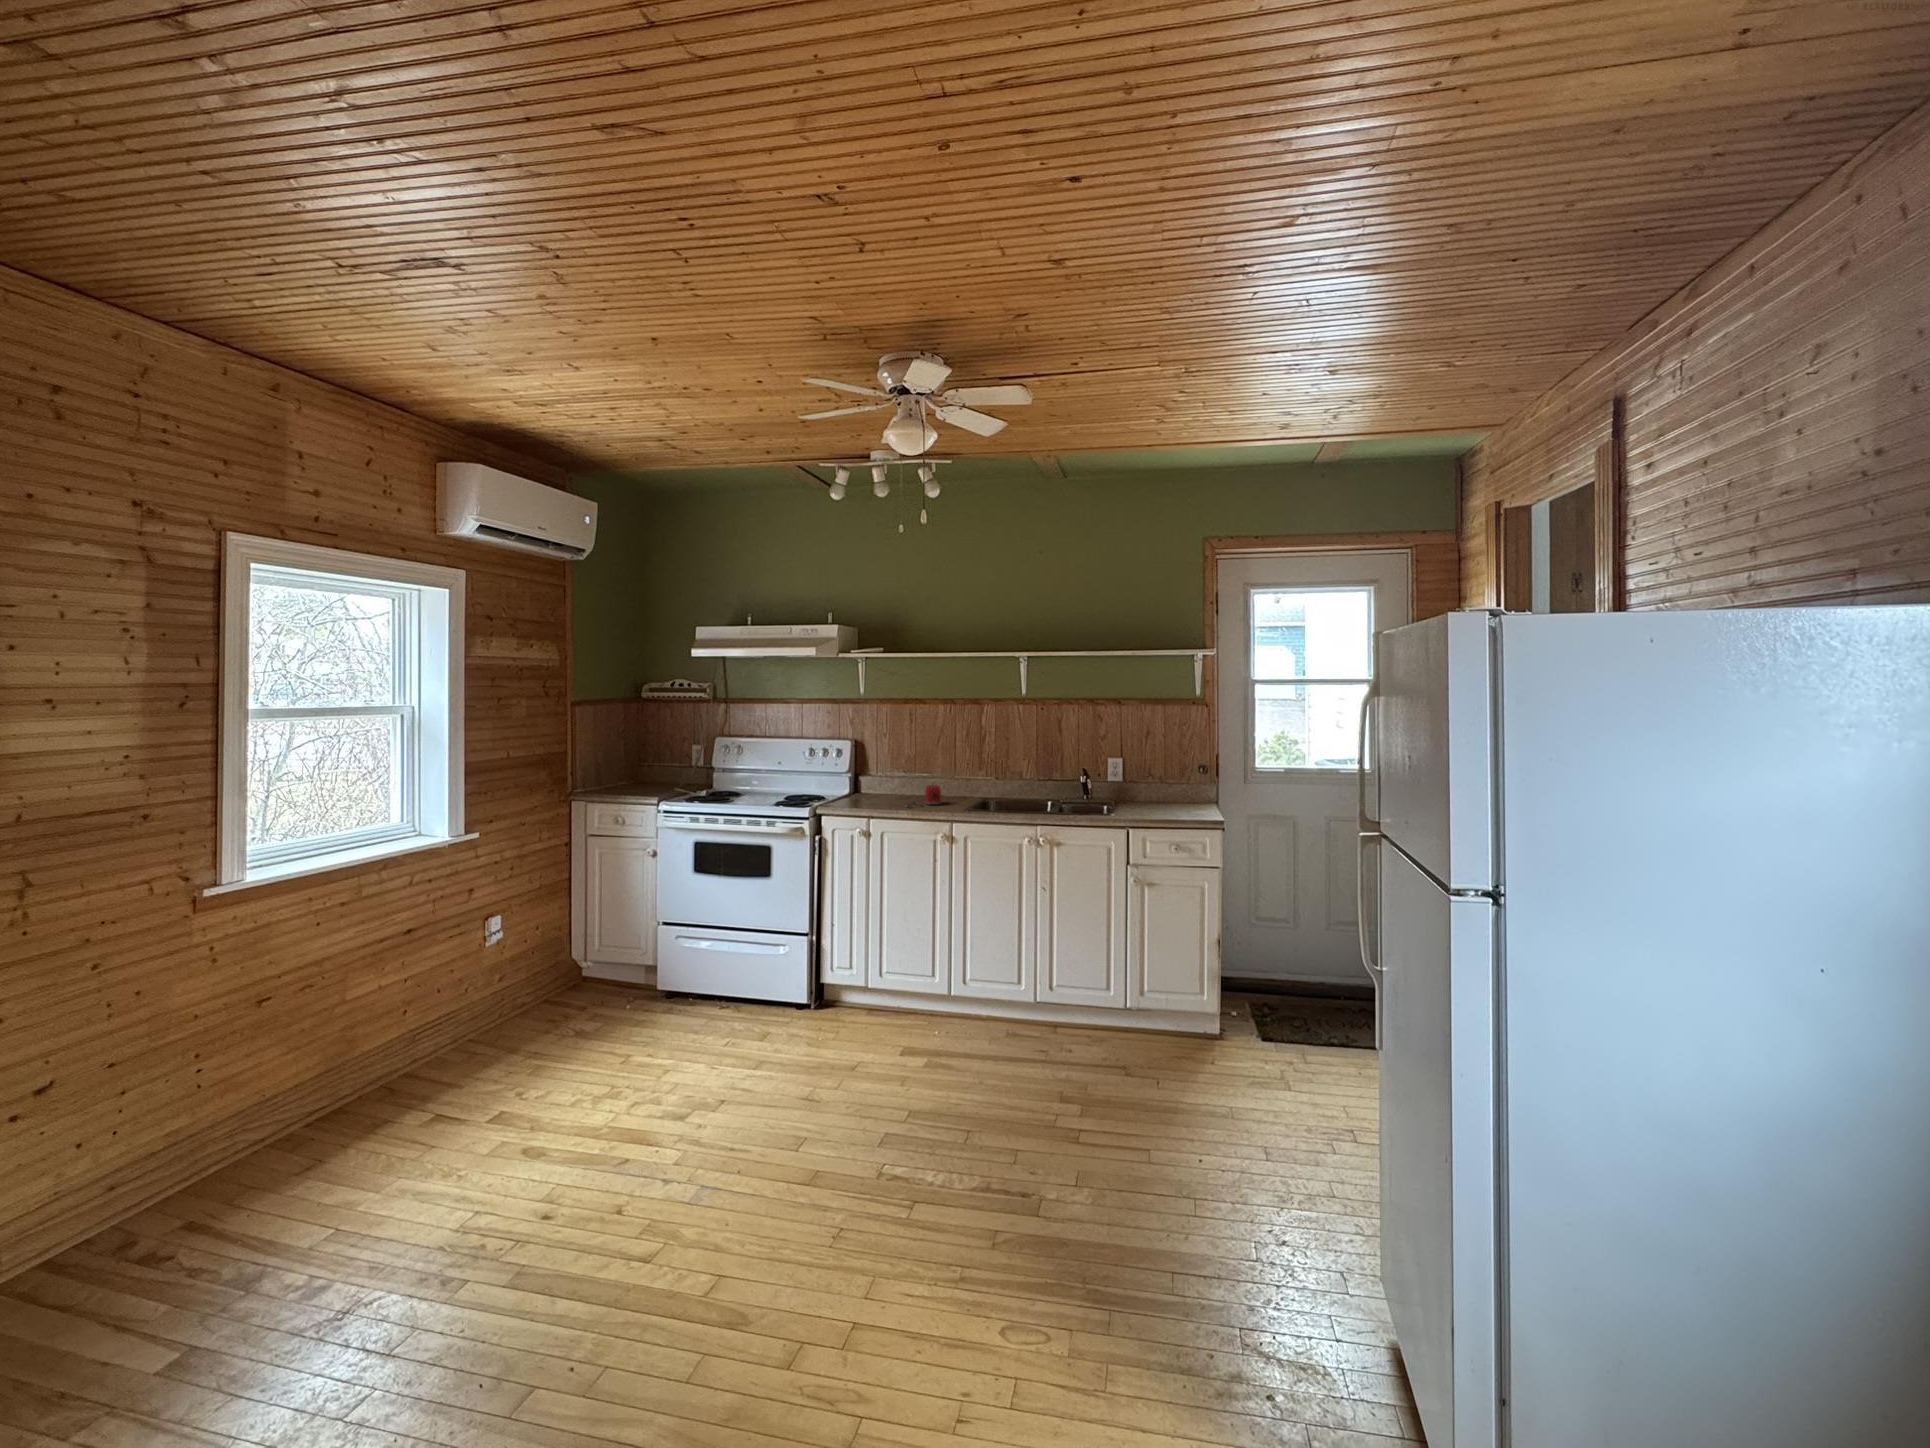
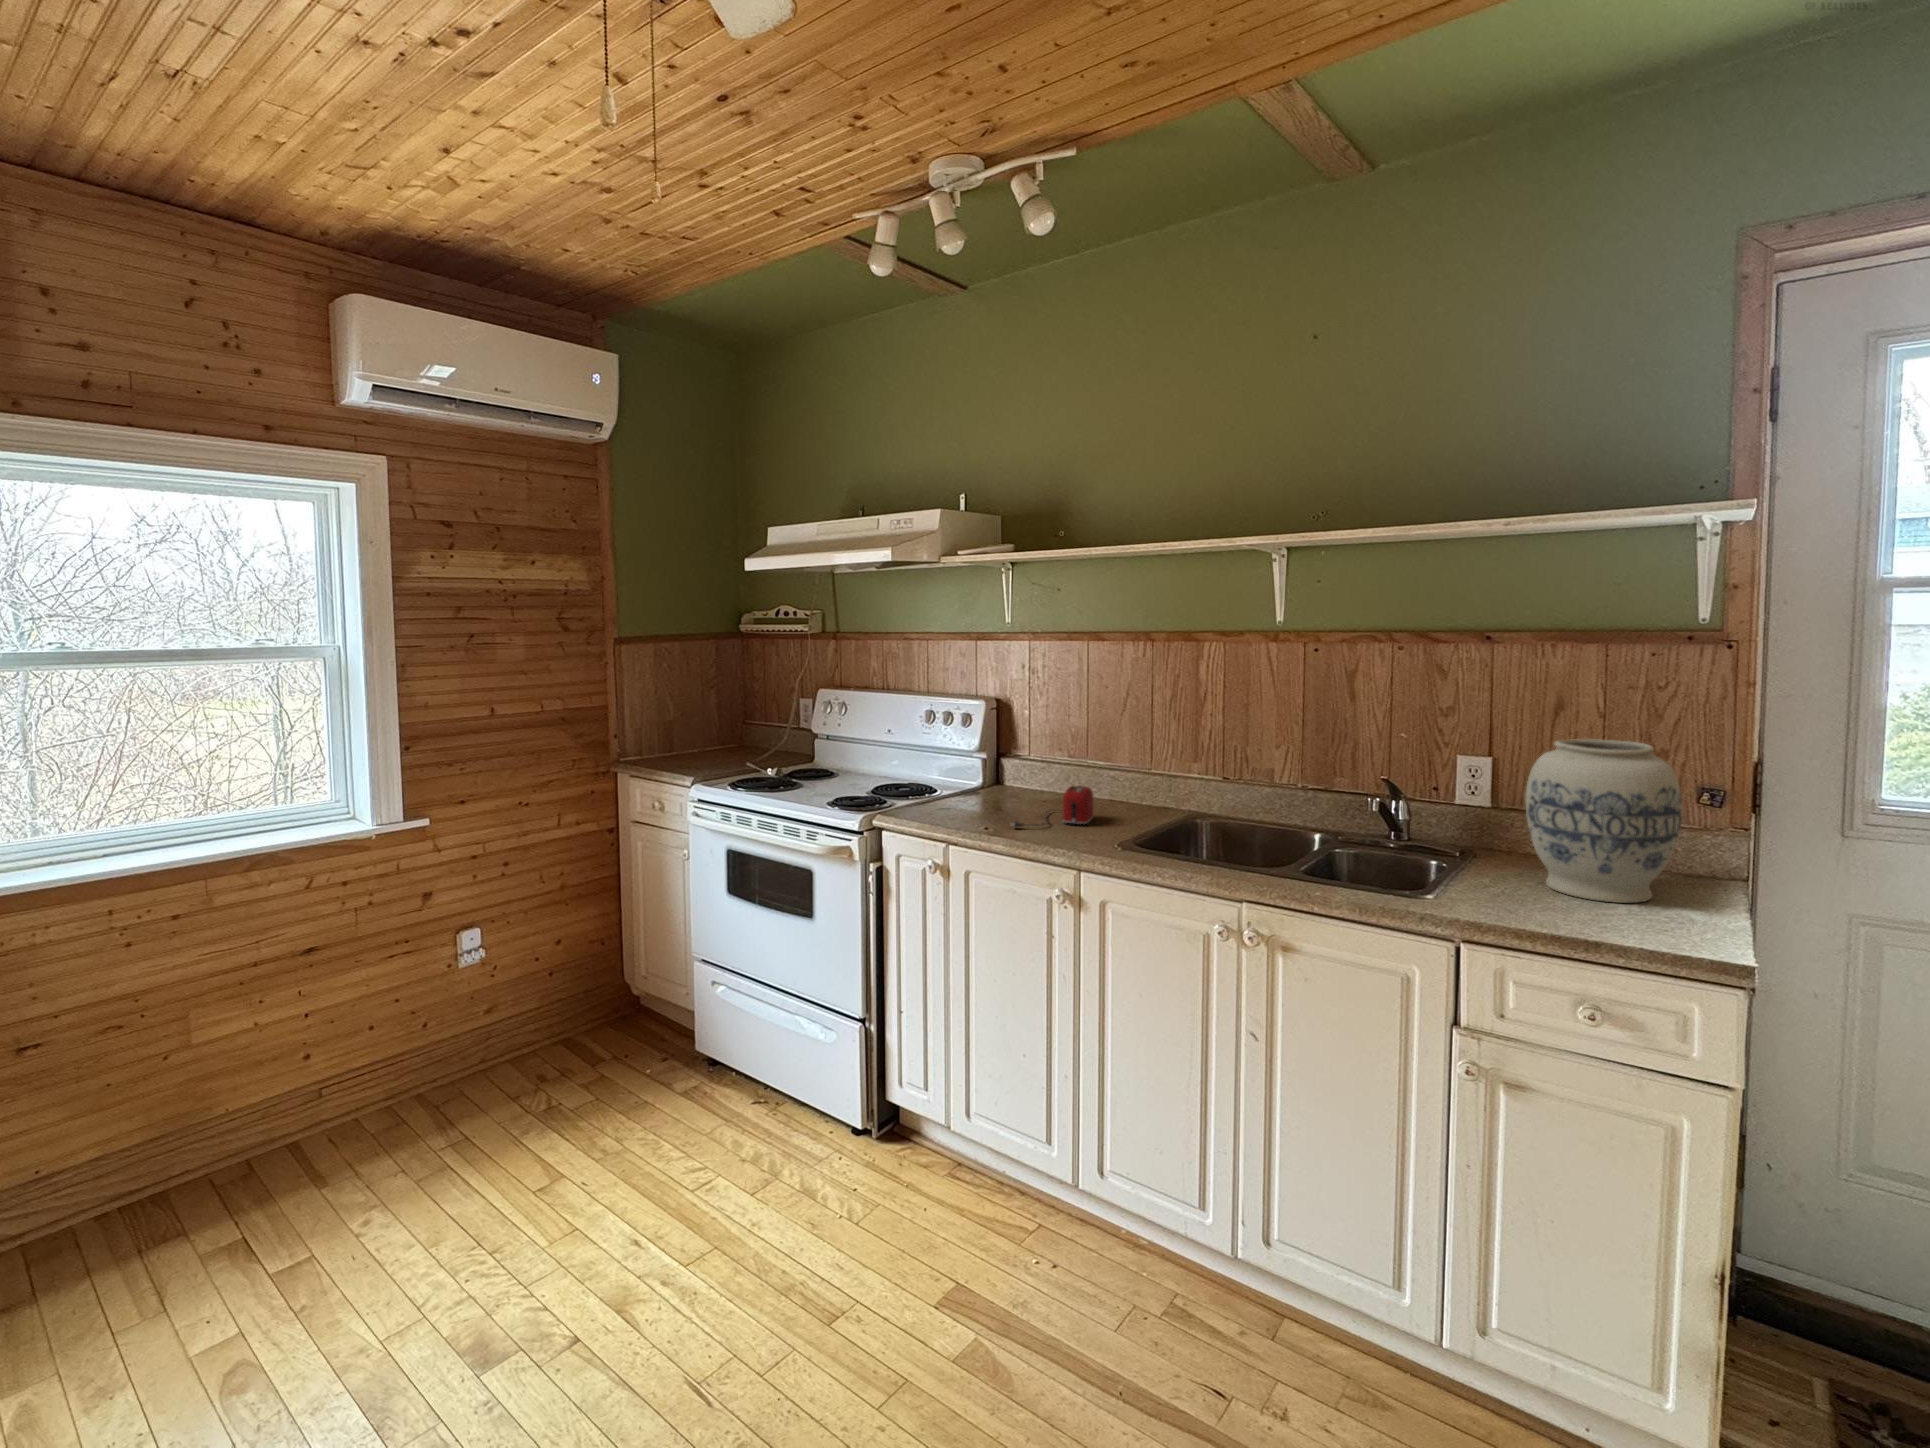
vase: none [1142,746,1195,811] -> present [1526,739,1683,903]

